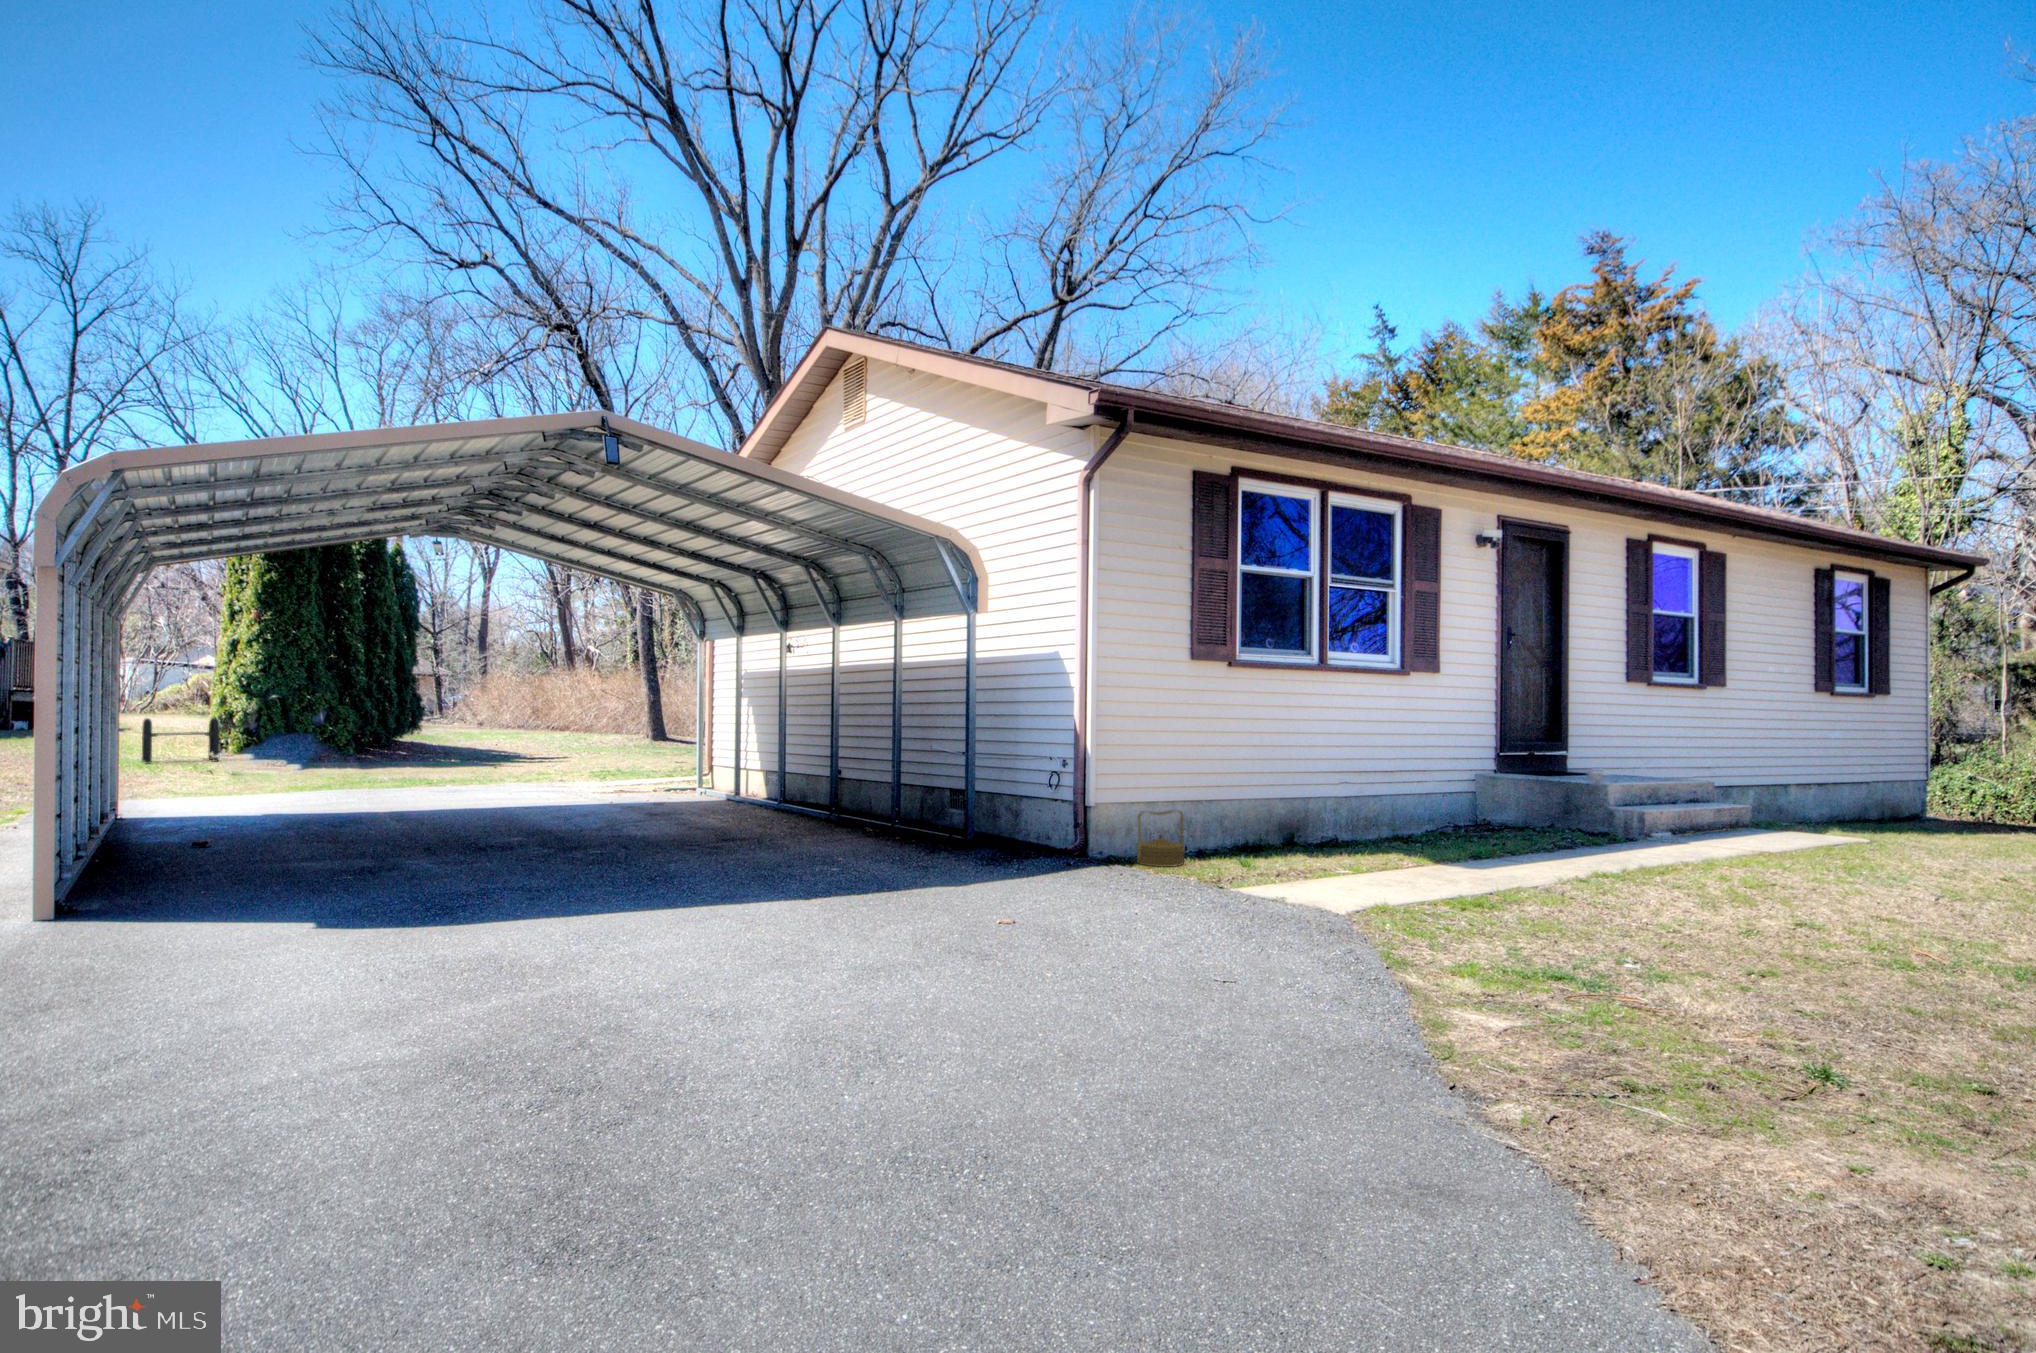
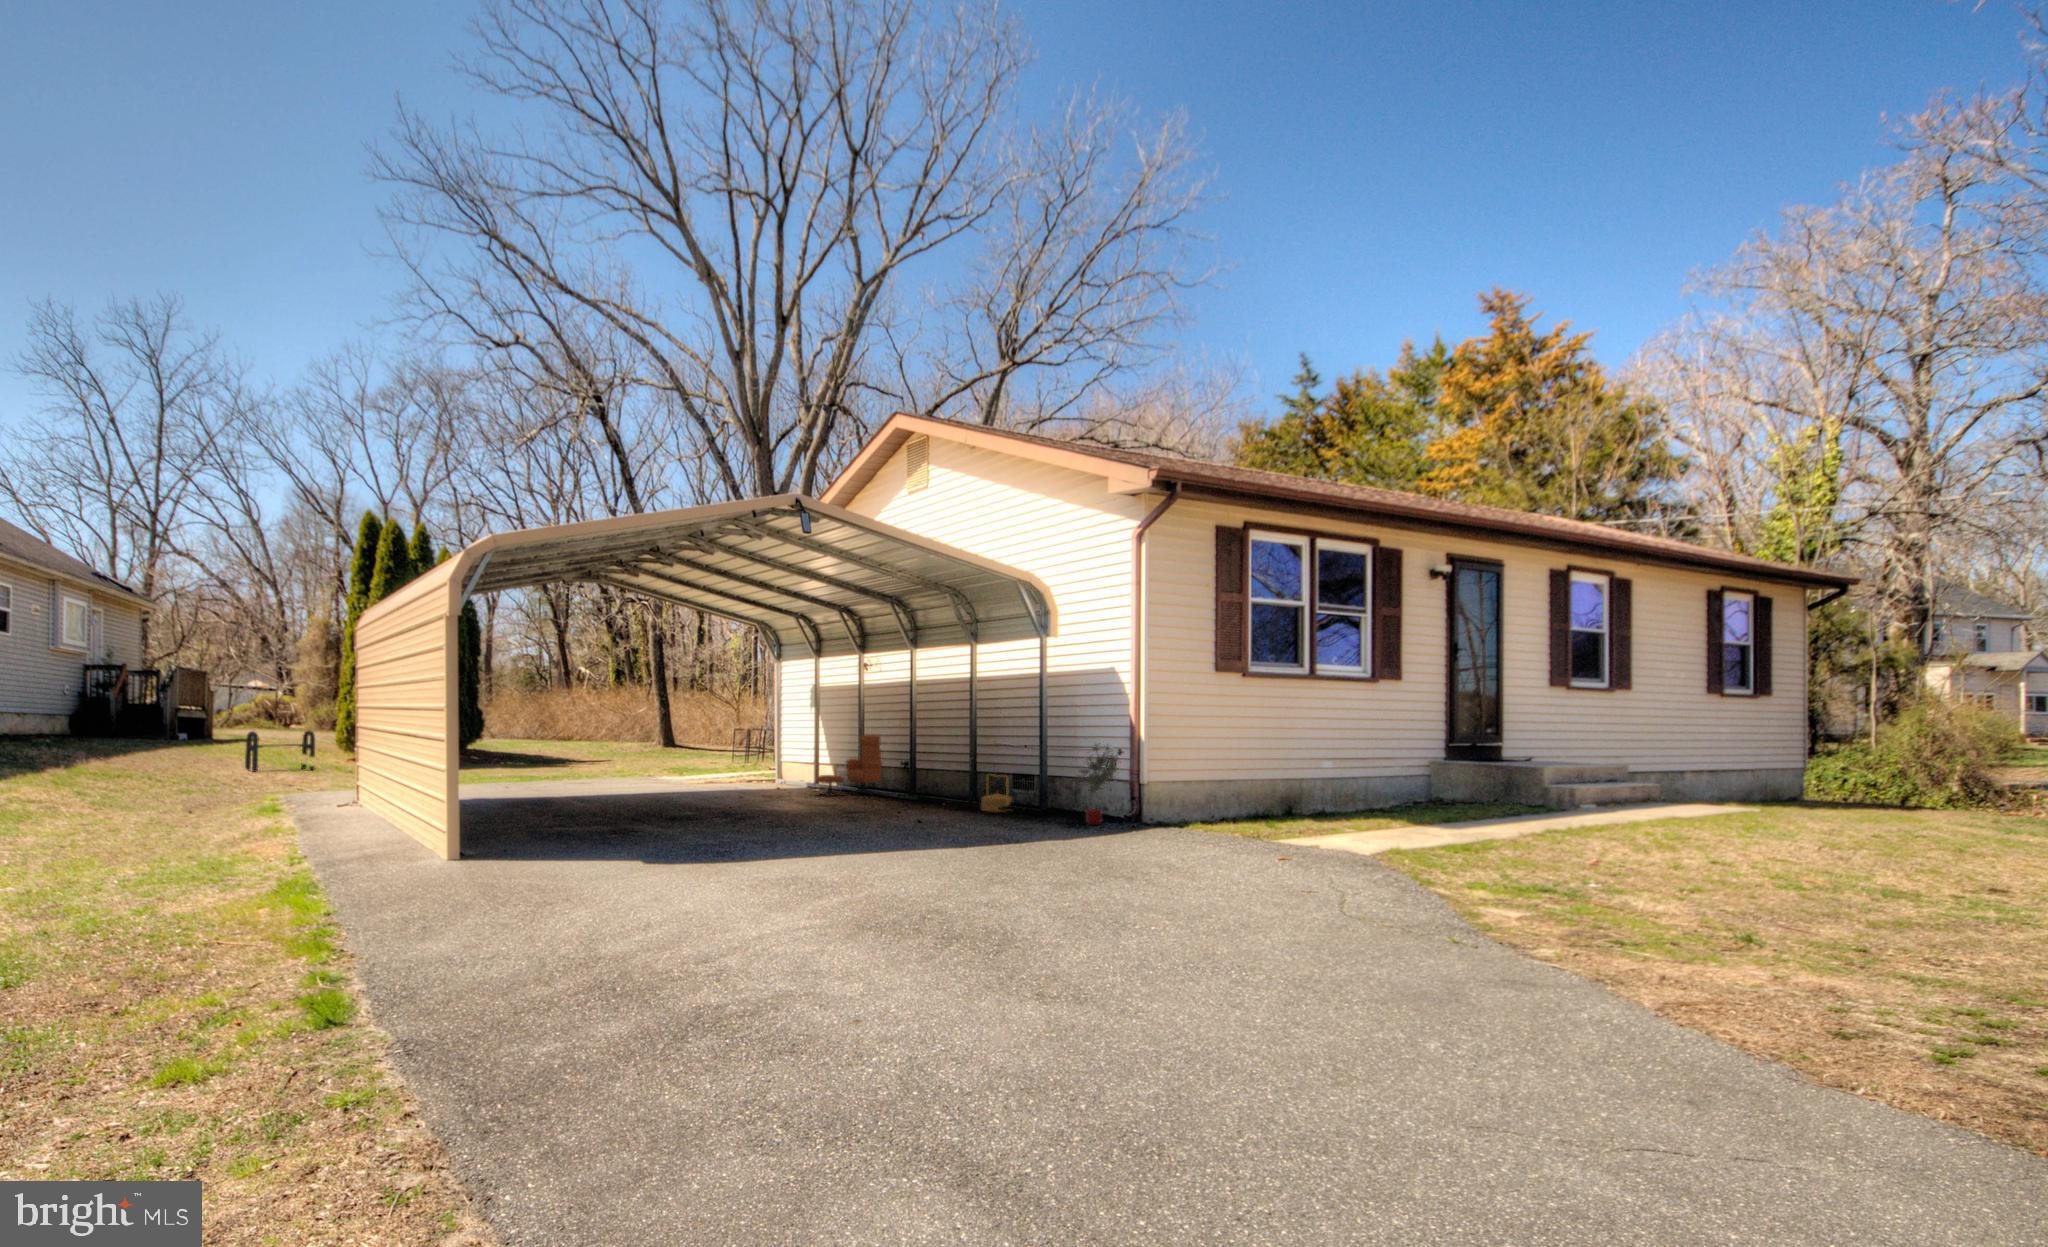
lounge chair: none [719,733,804,808] -> present [817,734,882,796]
potted tree: none [999,754,1061,862] -> present [1075,743,1117,825]
woven basket: present [1137,810,1185,867] -> present [981,775,1012,812]

